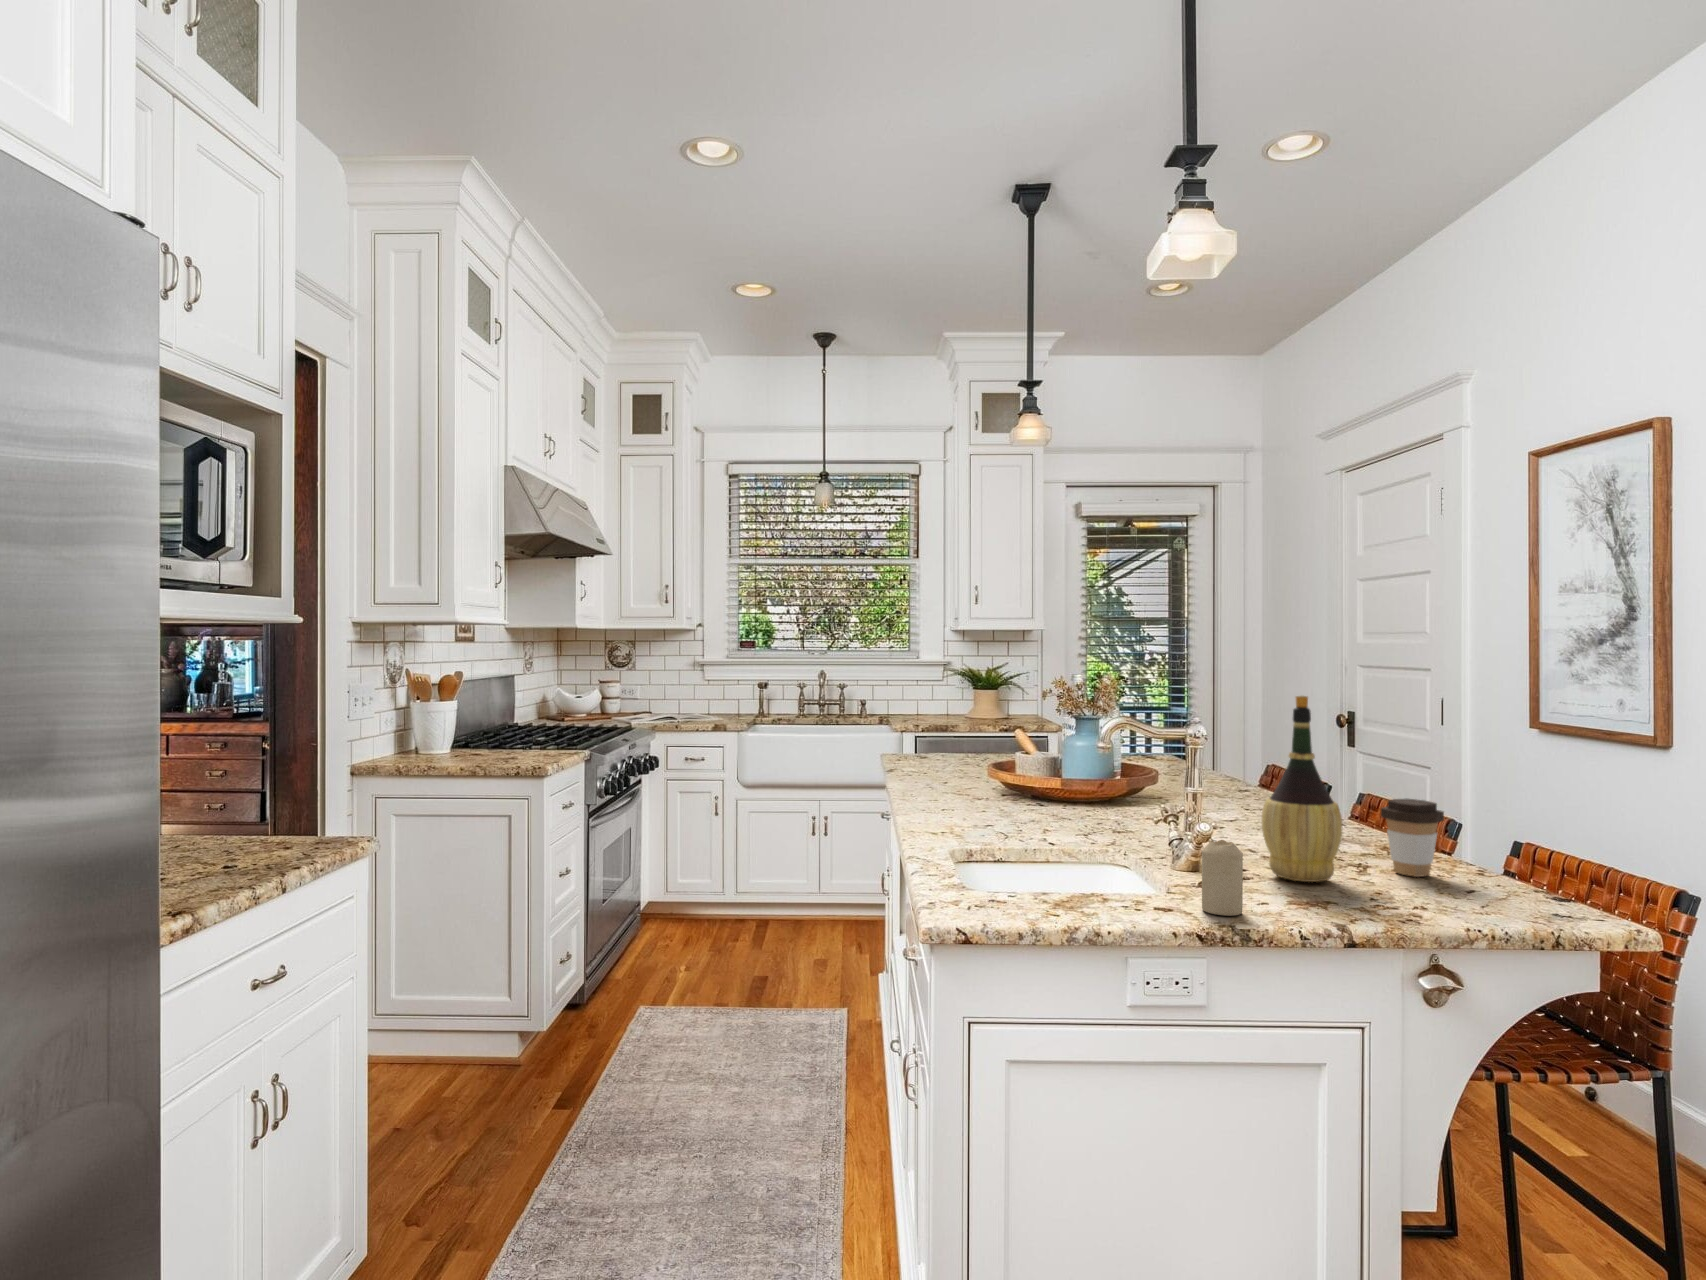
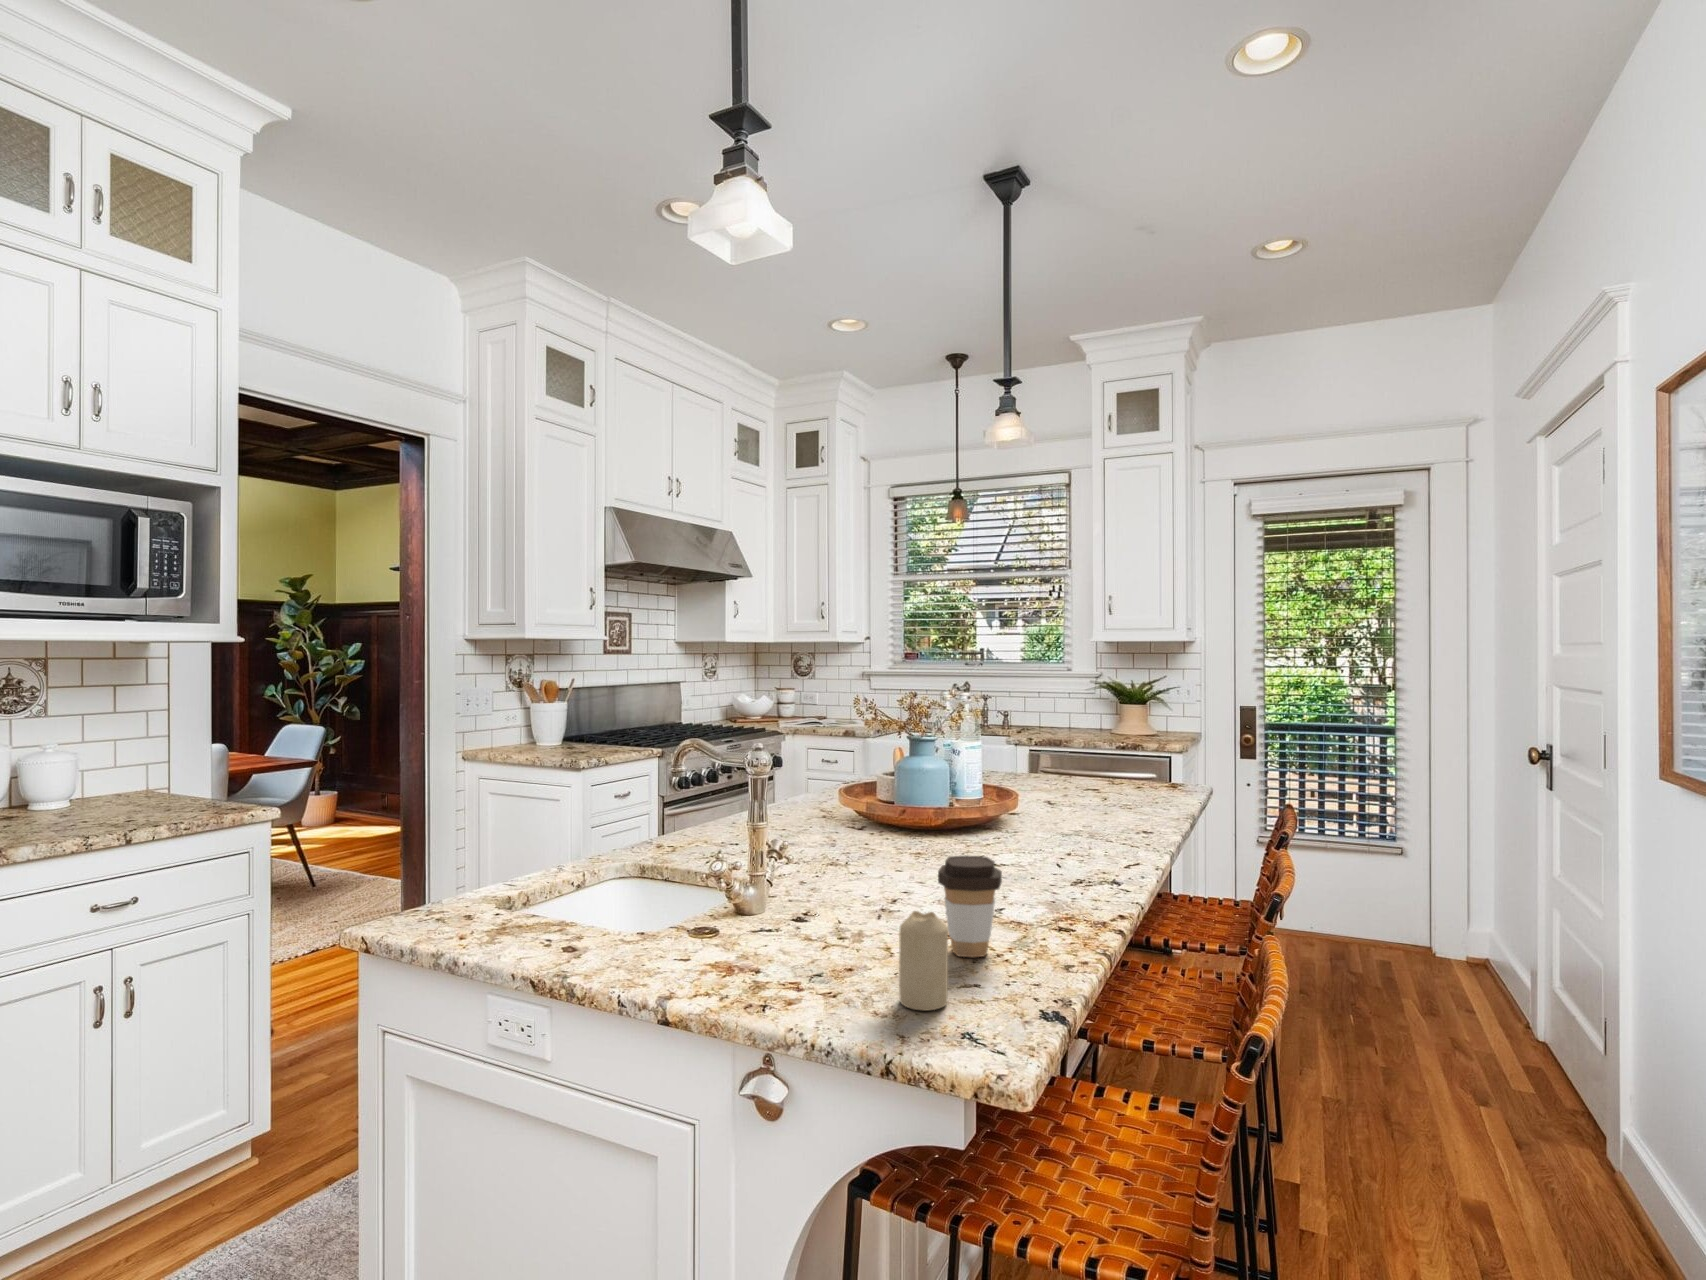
wine bottle: present [1262,696,1342,882] -> none [775,722,861,944]
candle: present [1202,840,1243,916] -> present [899,911,948,1011]

